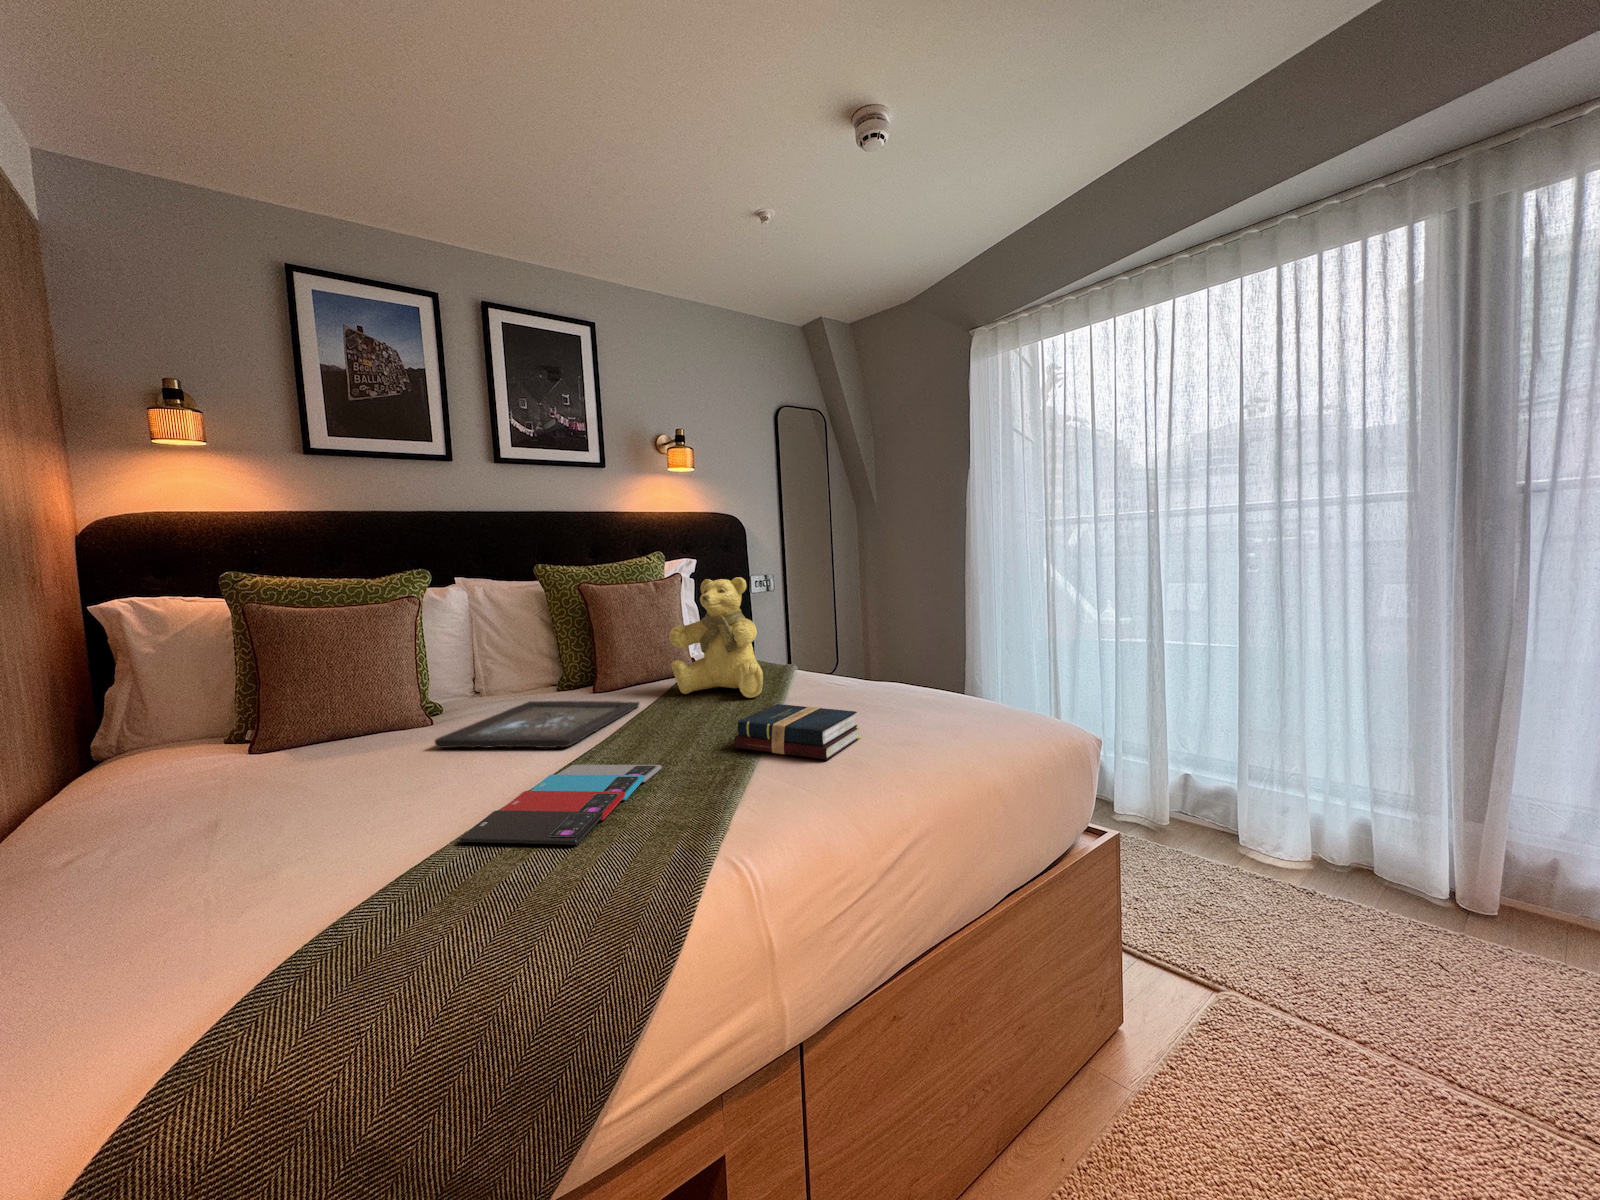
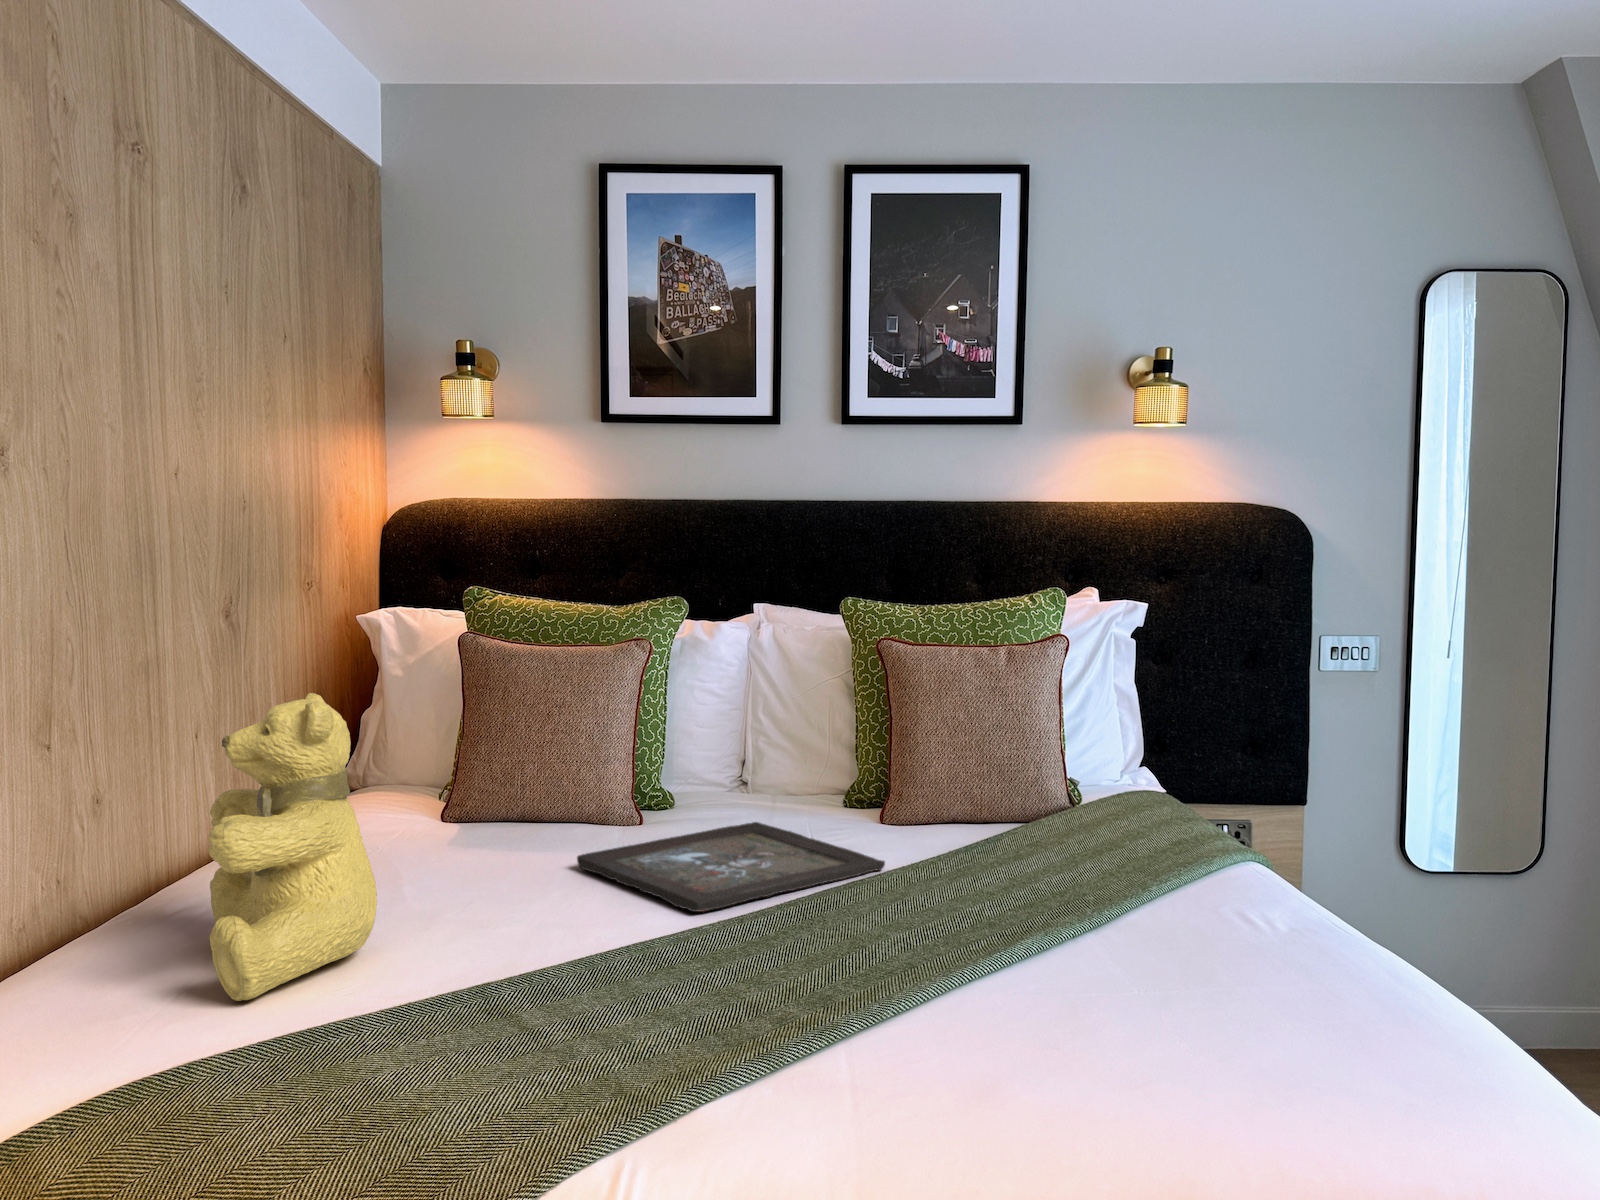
teddy bear: present [669,577,763,698] -> present [208,693,377,1001]
hardback book: present [734,704,861,760] -> none [881,929,1107,1060]
smartphone: present [459,765,662,845] -> none [419,944,748,1062]

